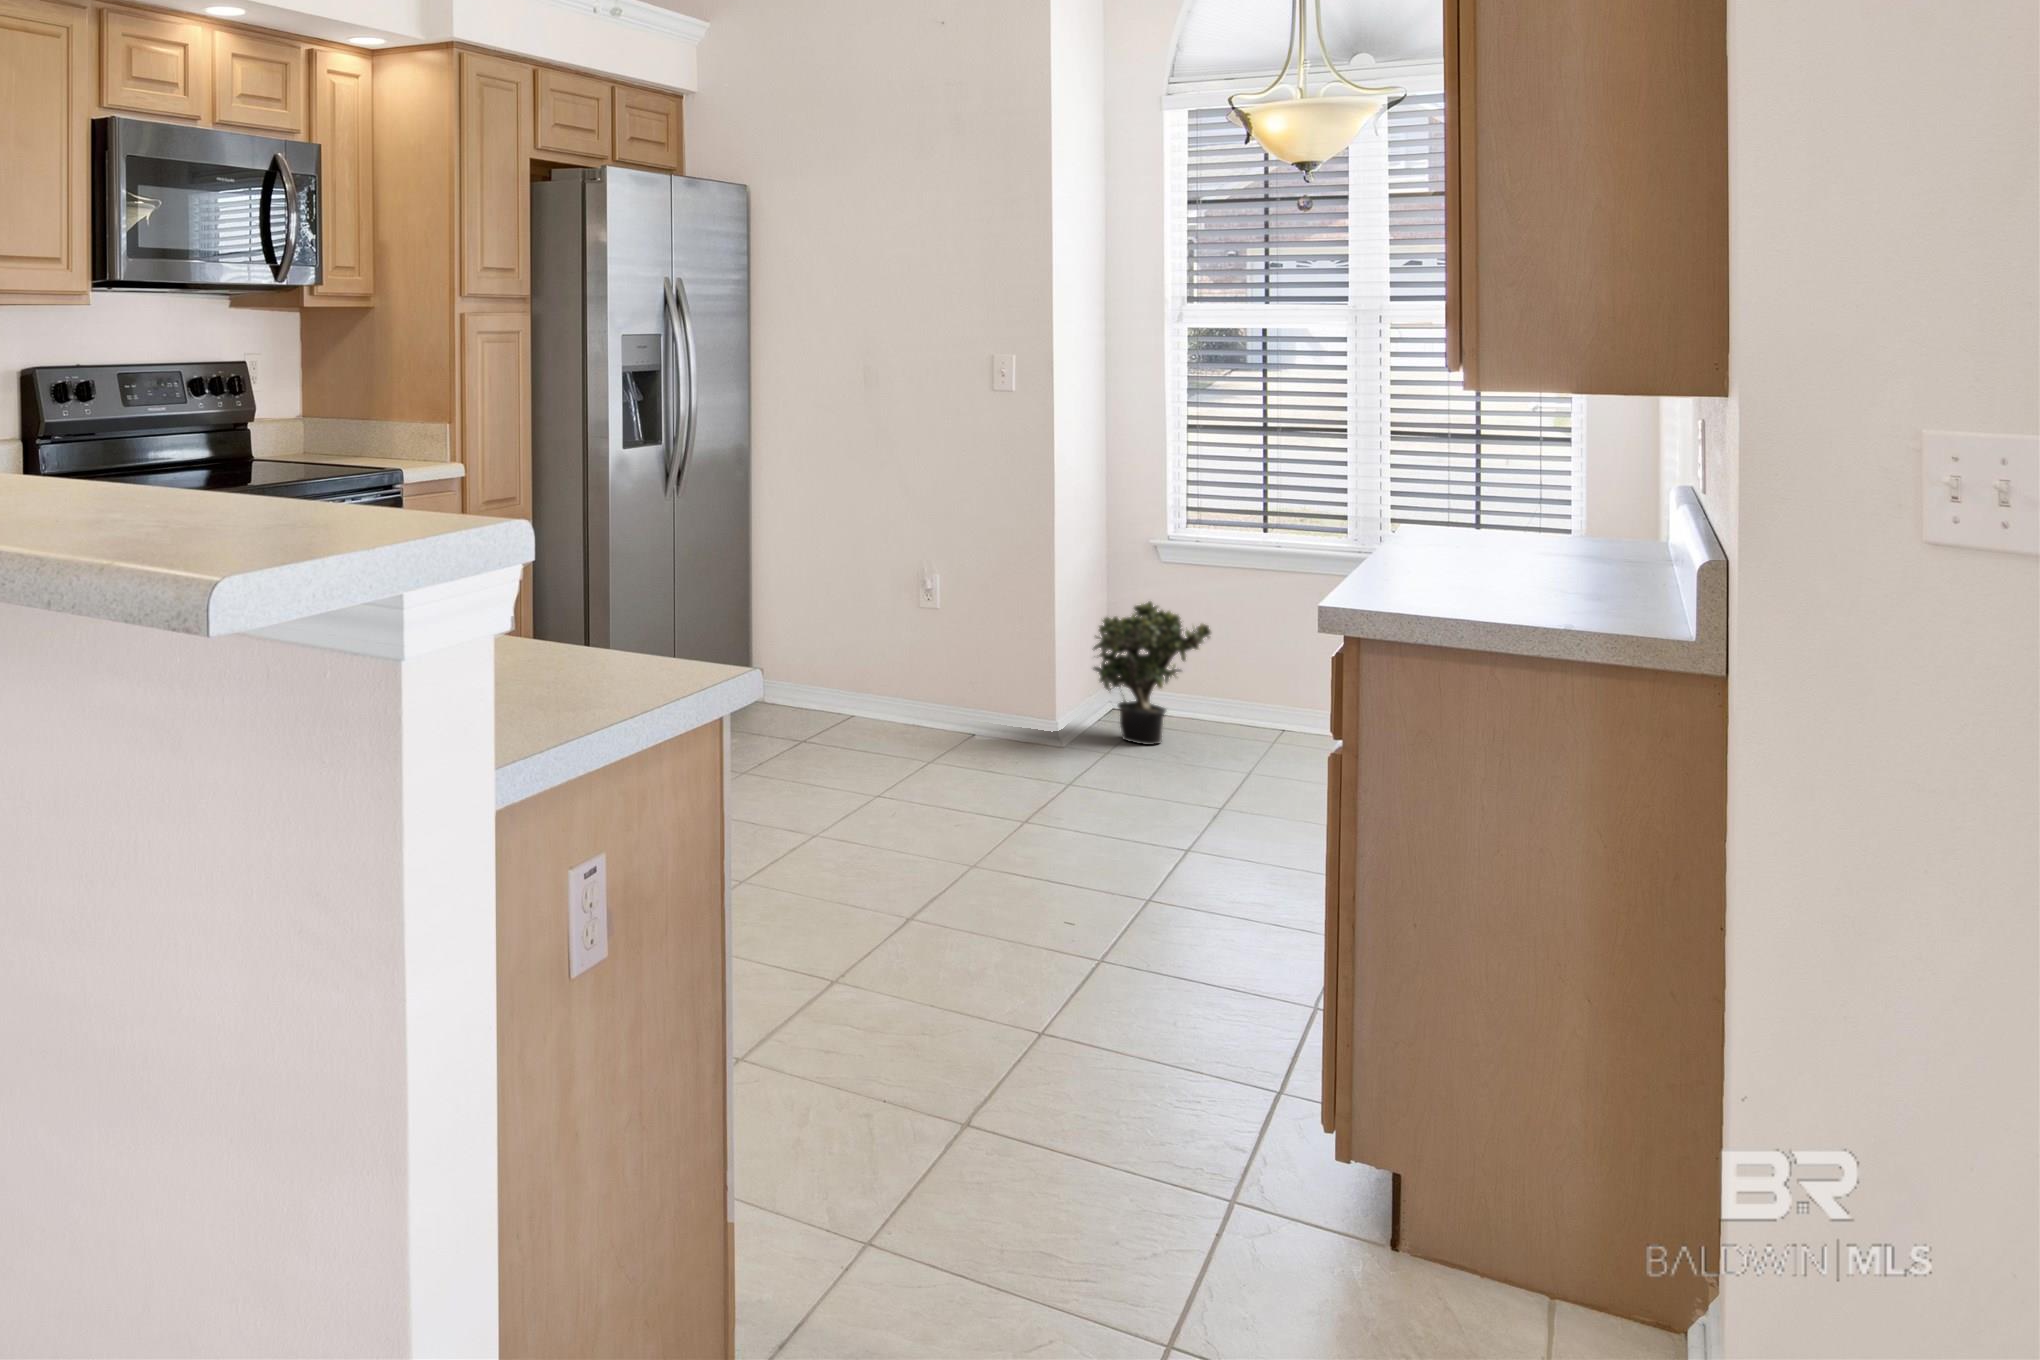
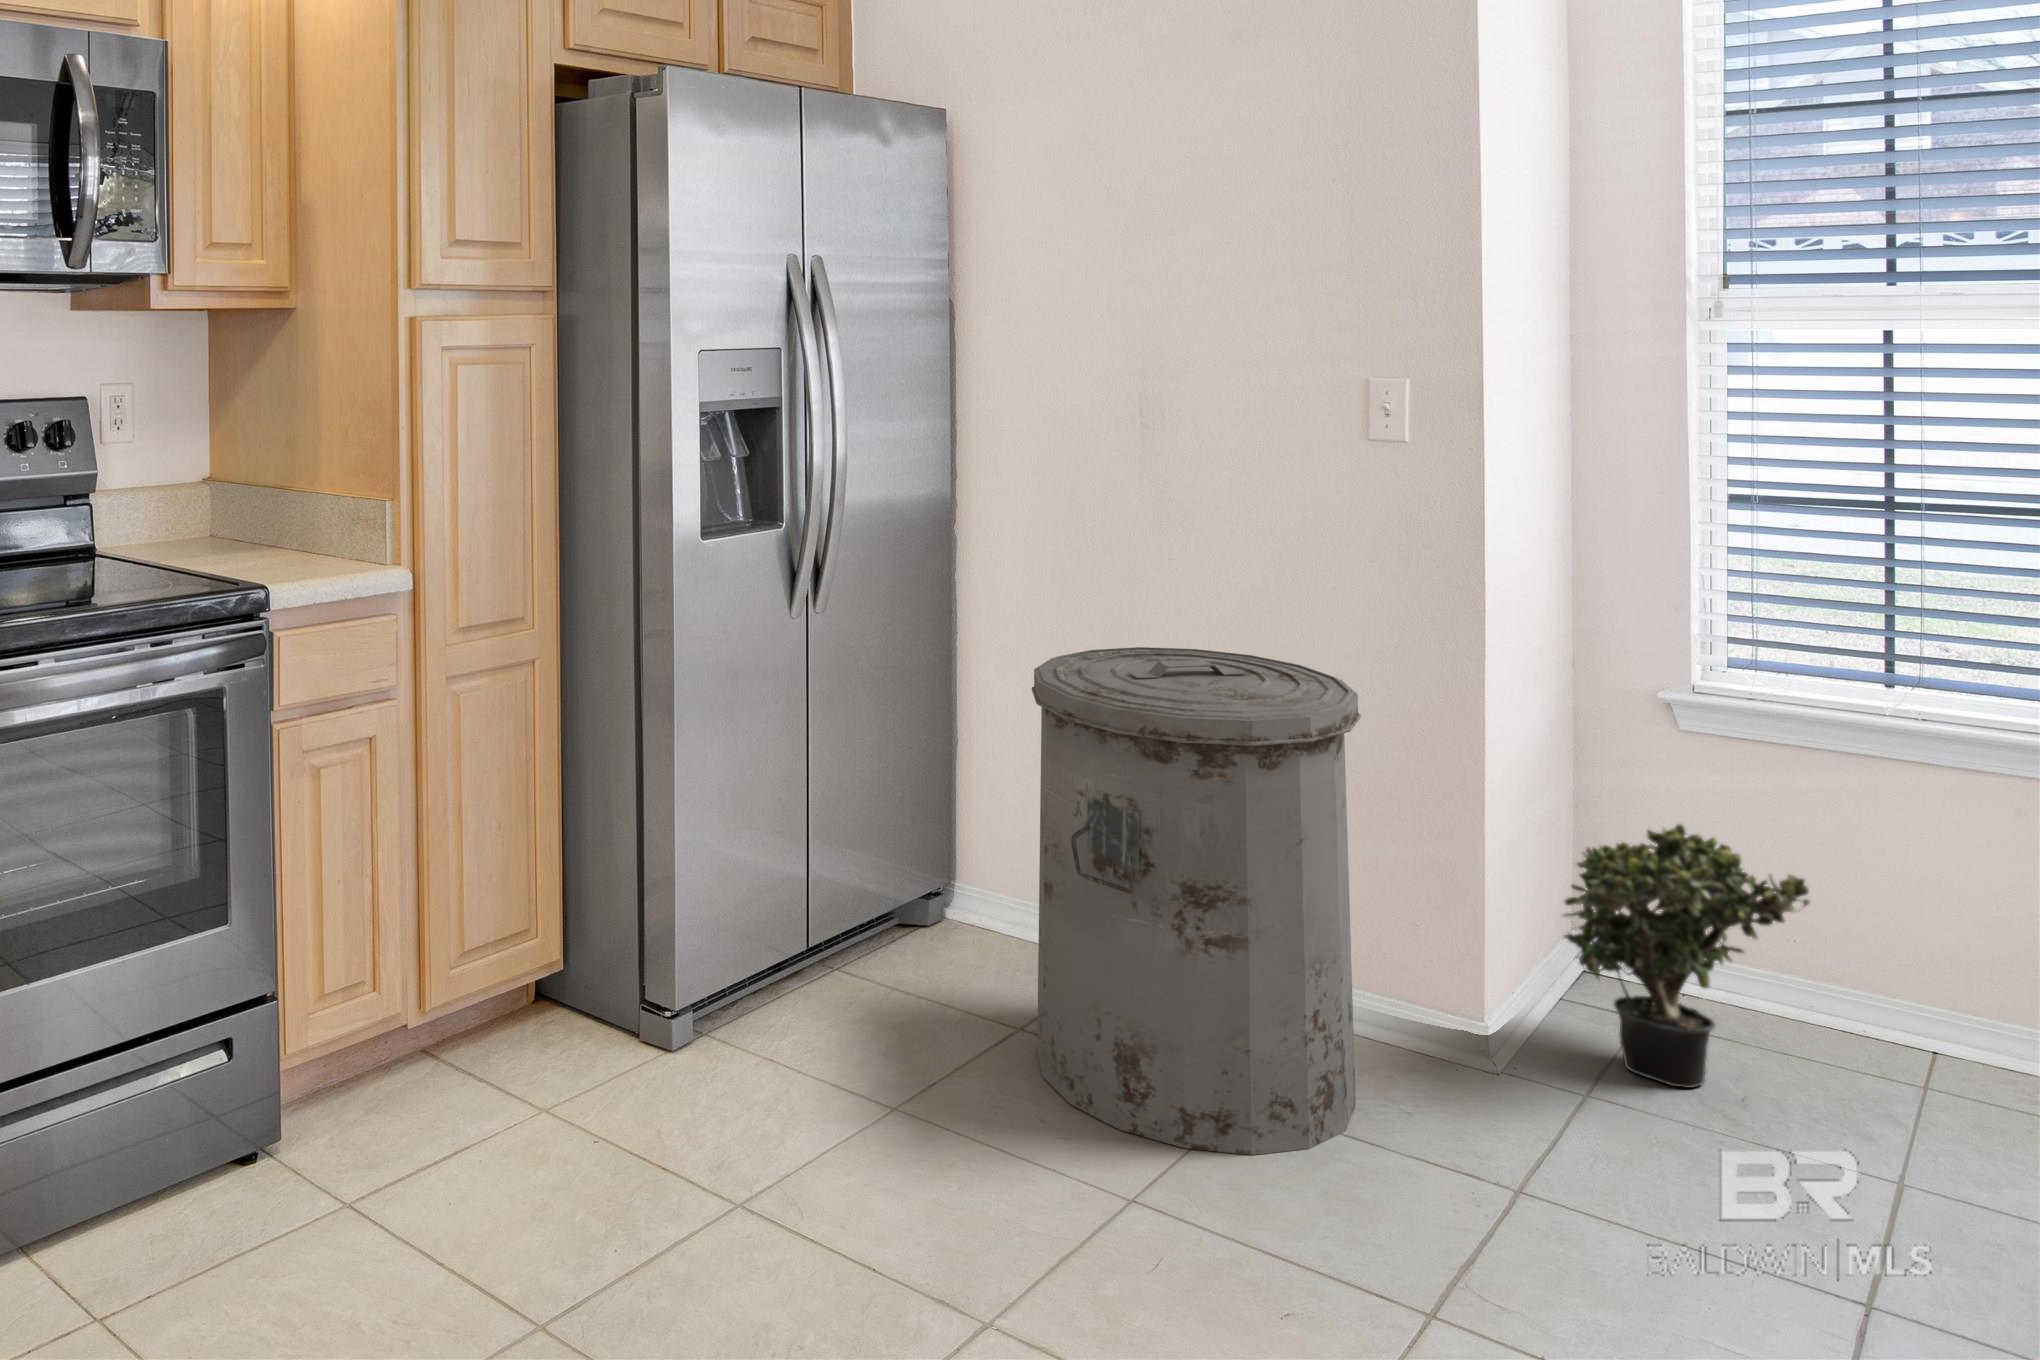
trash can: none [805,512,983,776] -> present [1032,647,1361,1155]

